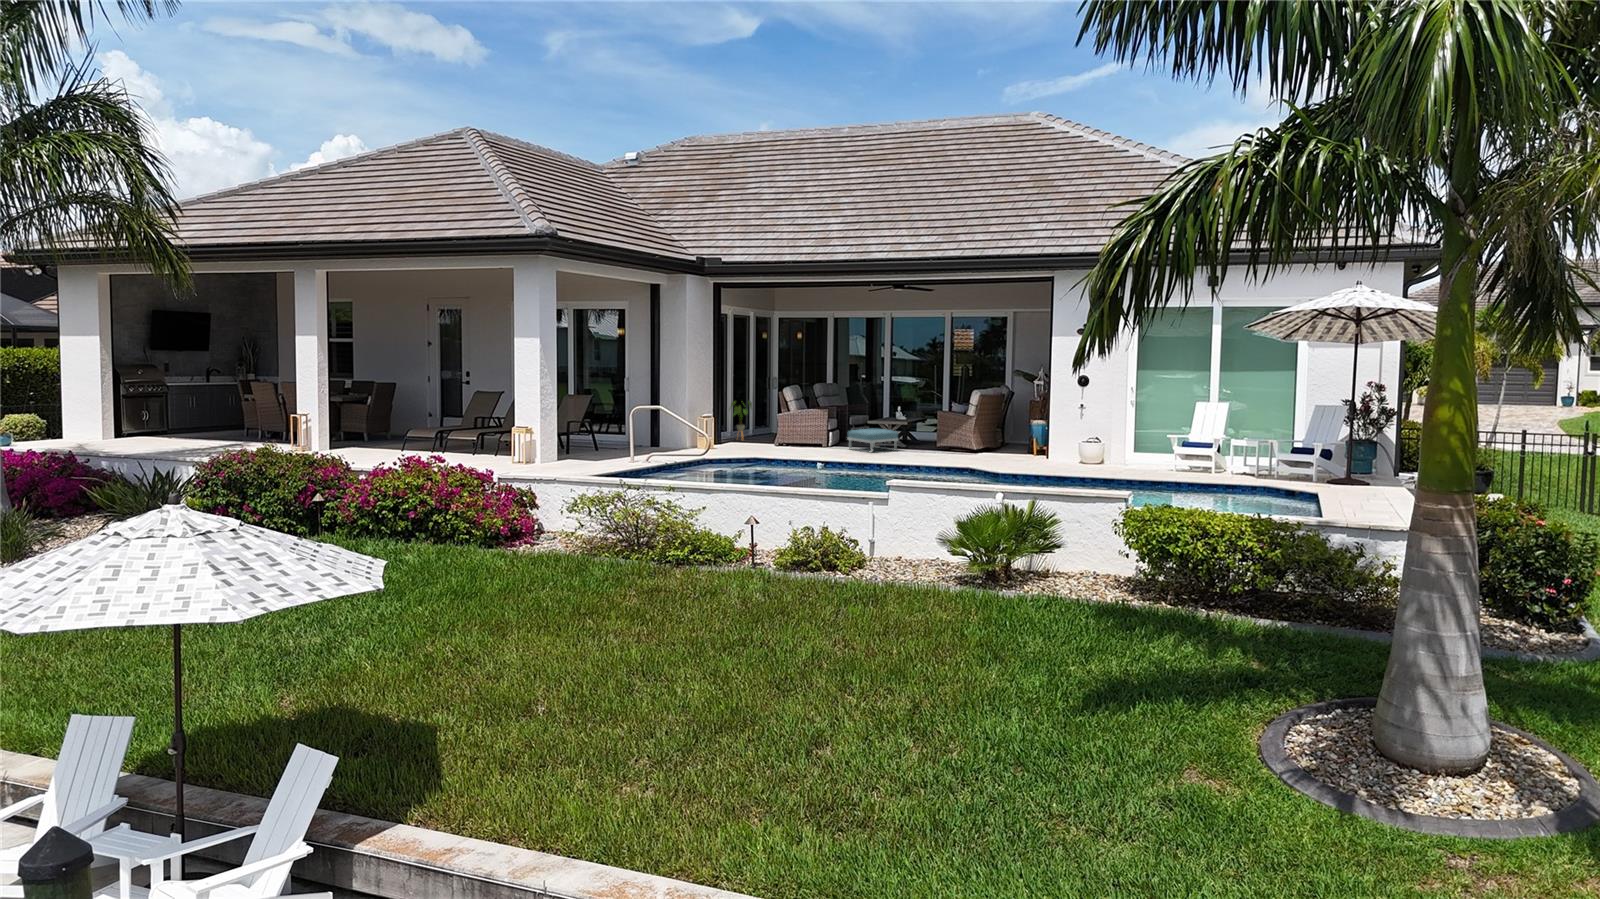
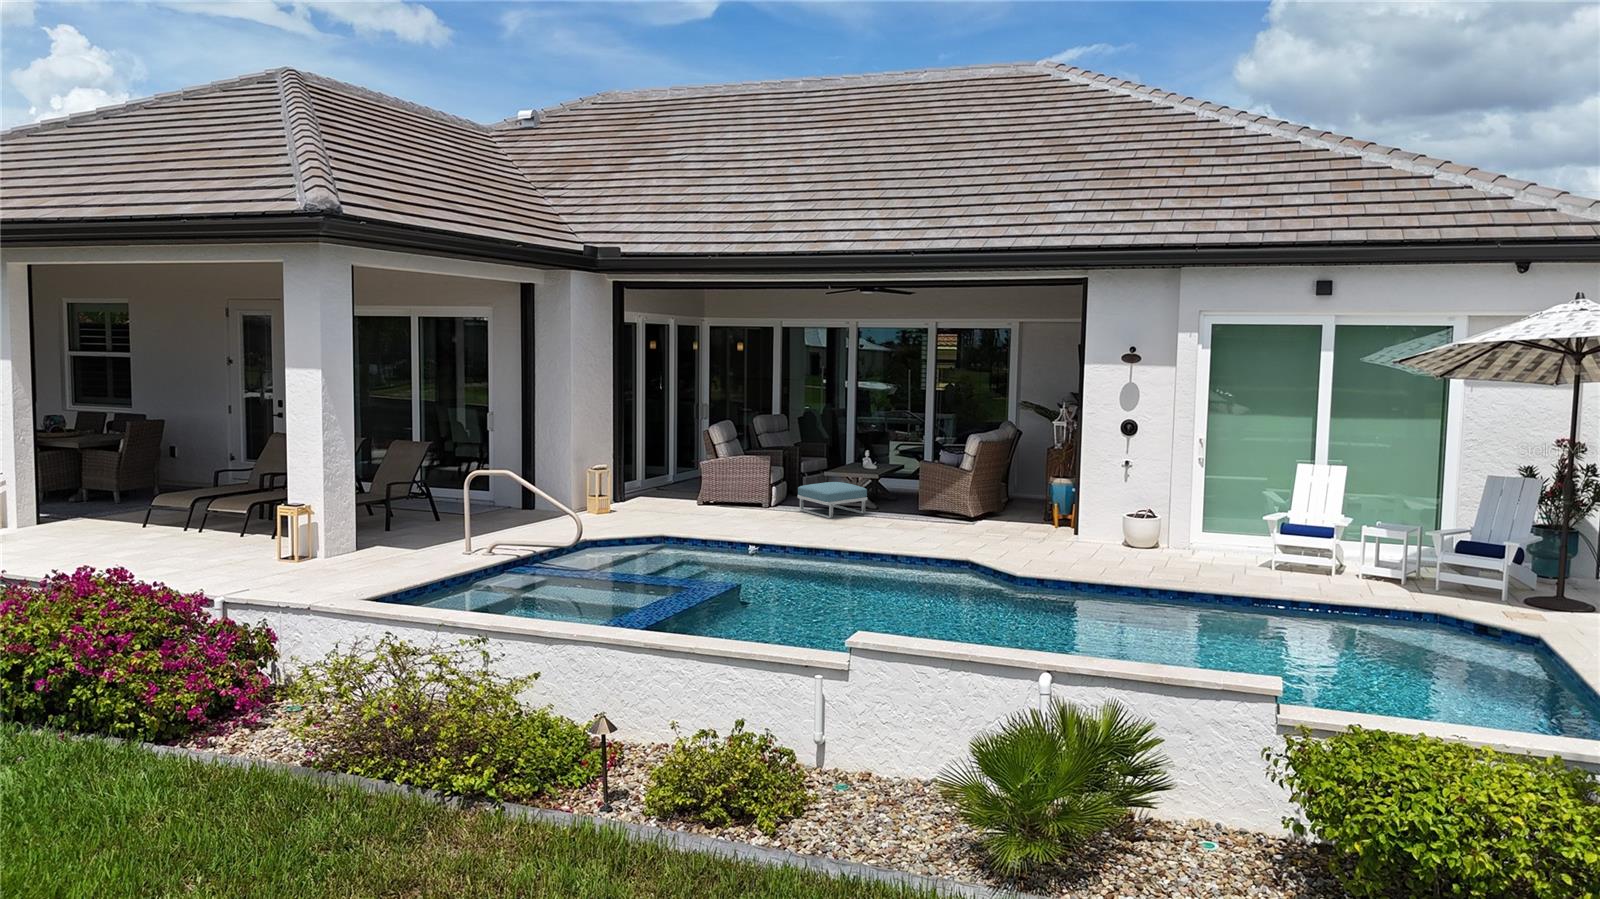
house plant: present [731,402,752,438] -> none [641,438,672,492]

